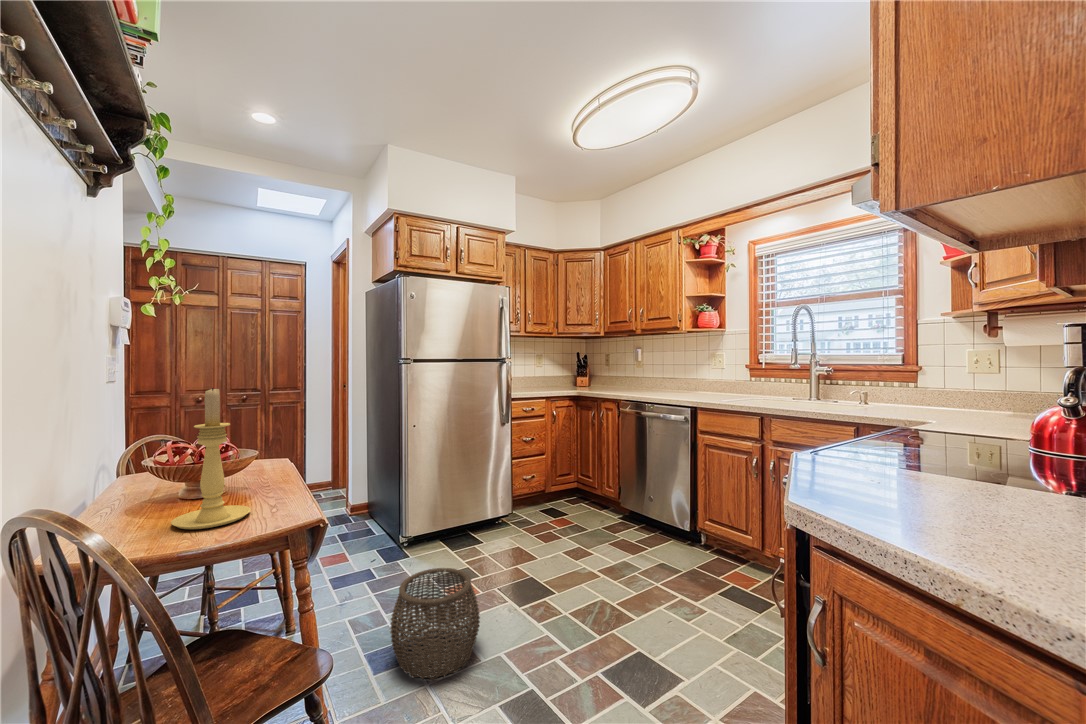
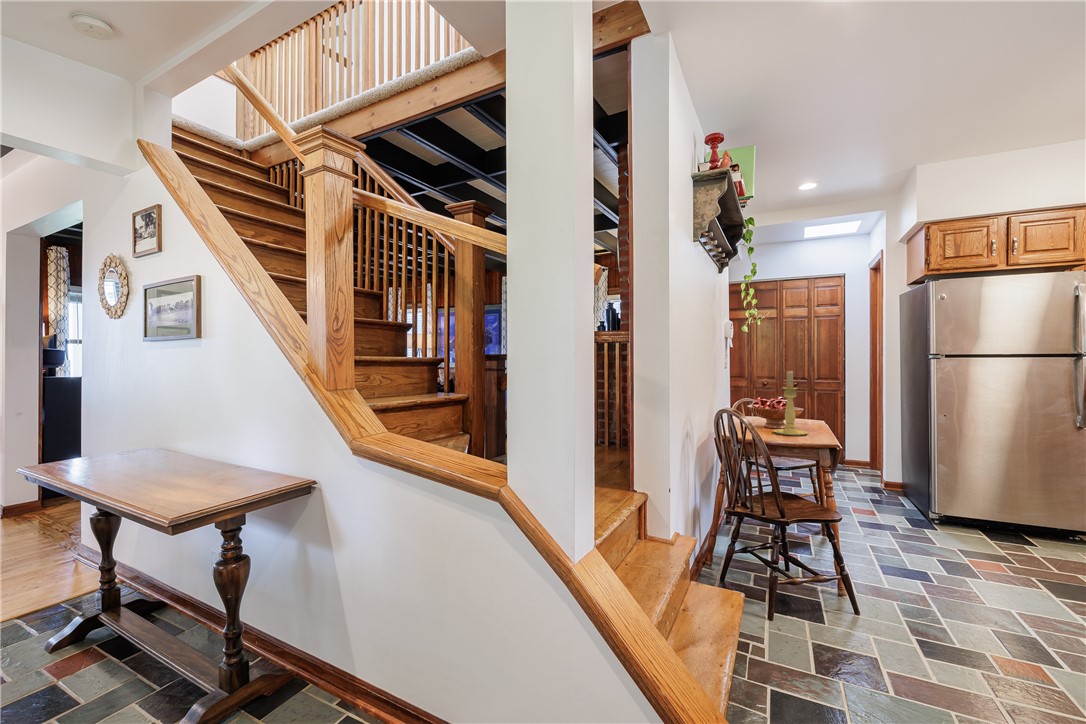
woven basket: present [390,568,480,679] -> none [901,517,990,594]

